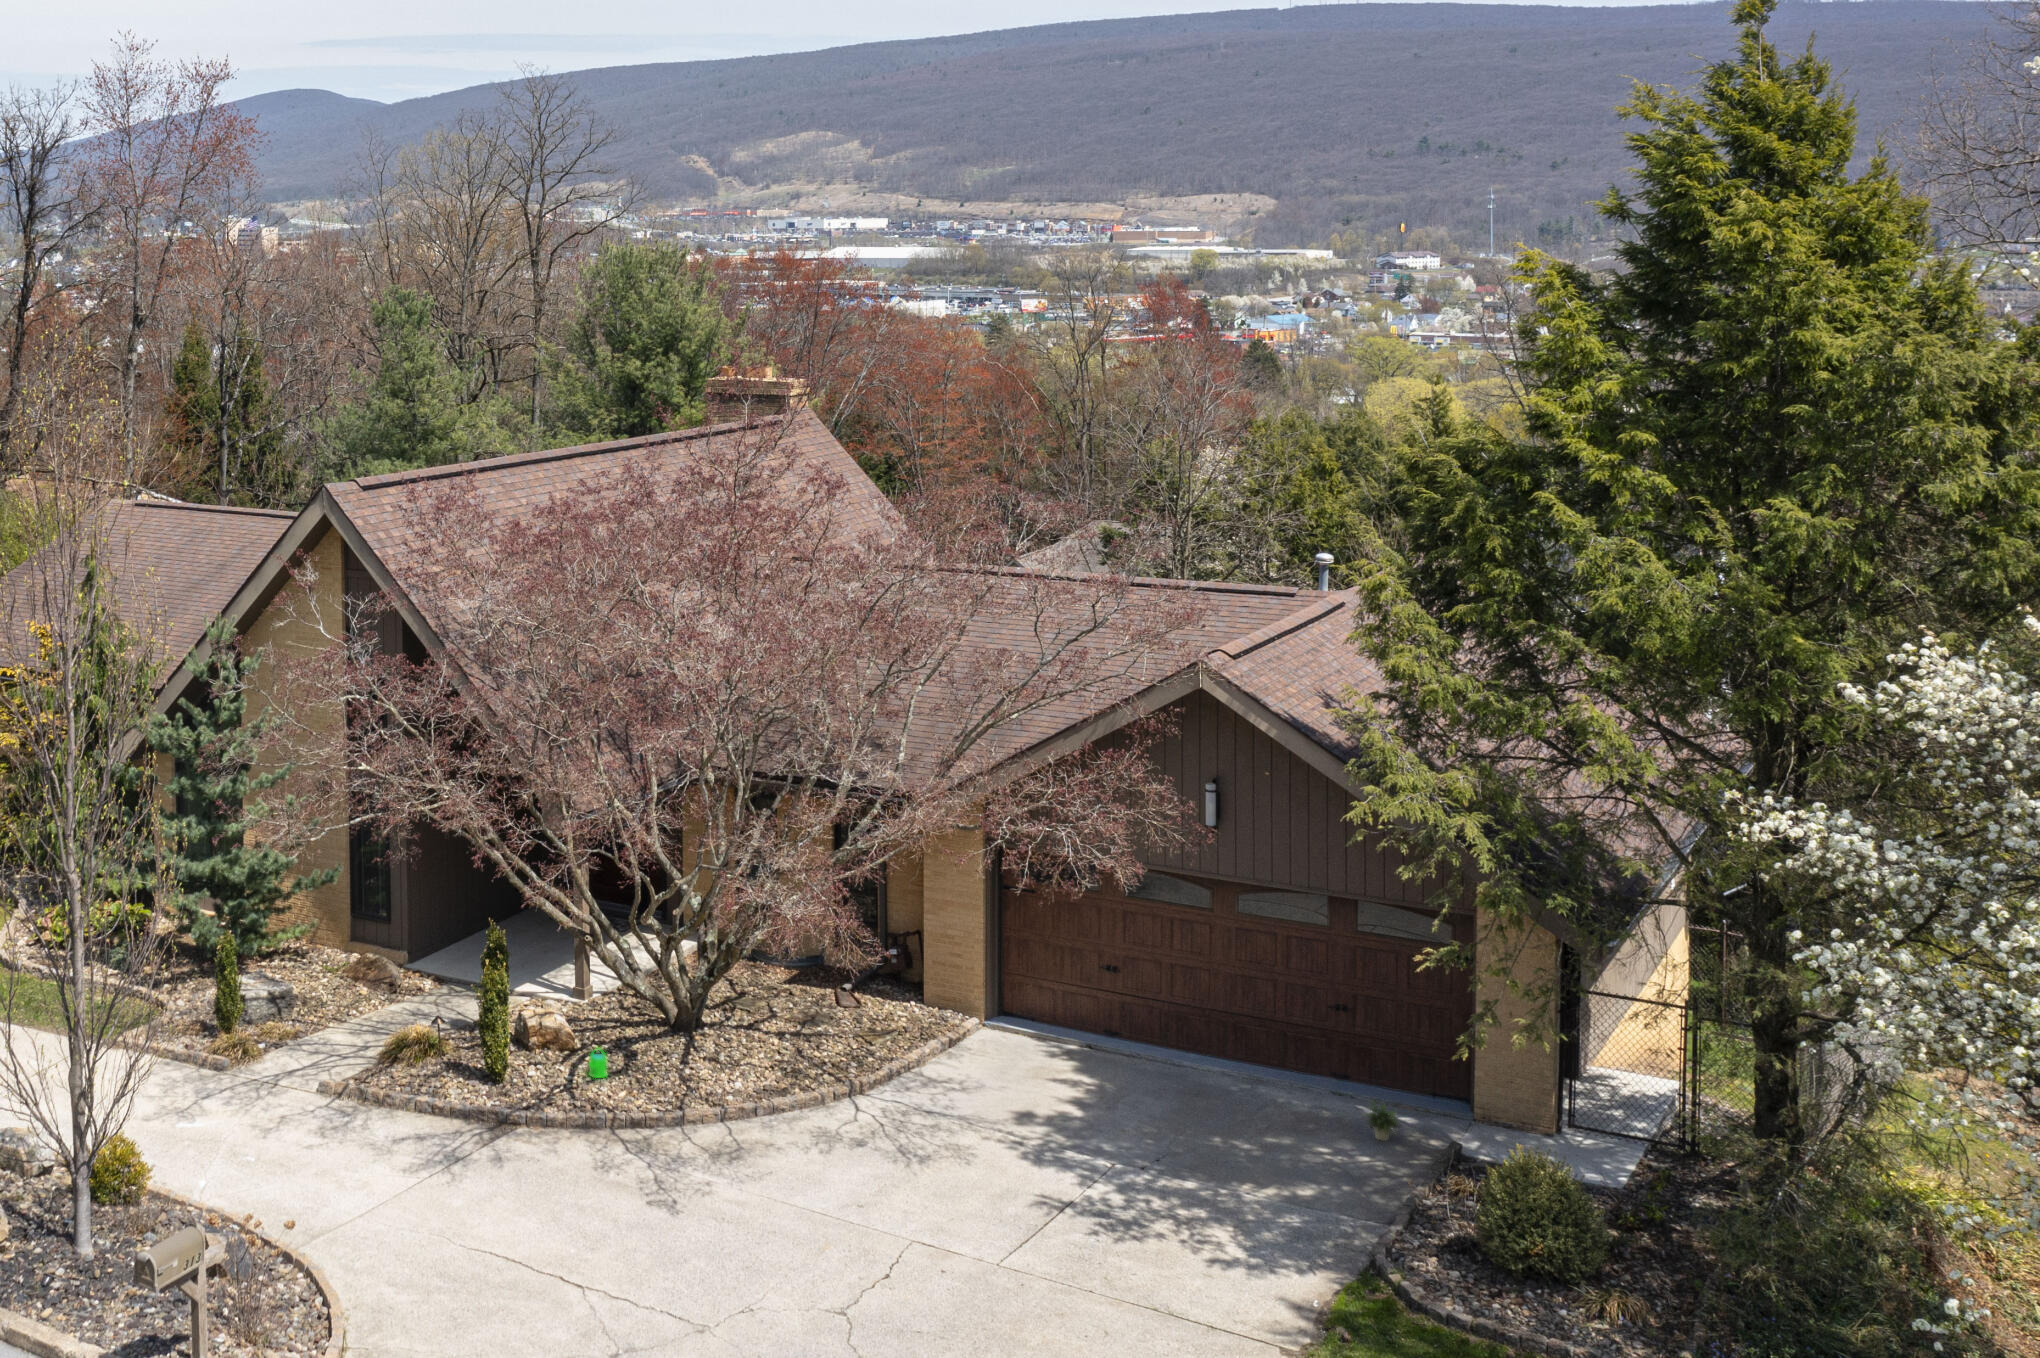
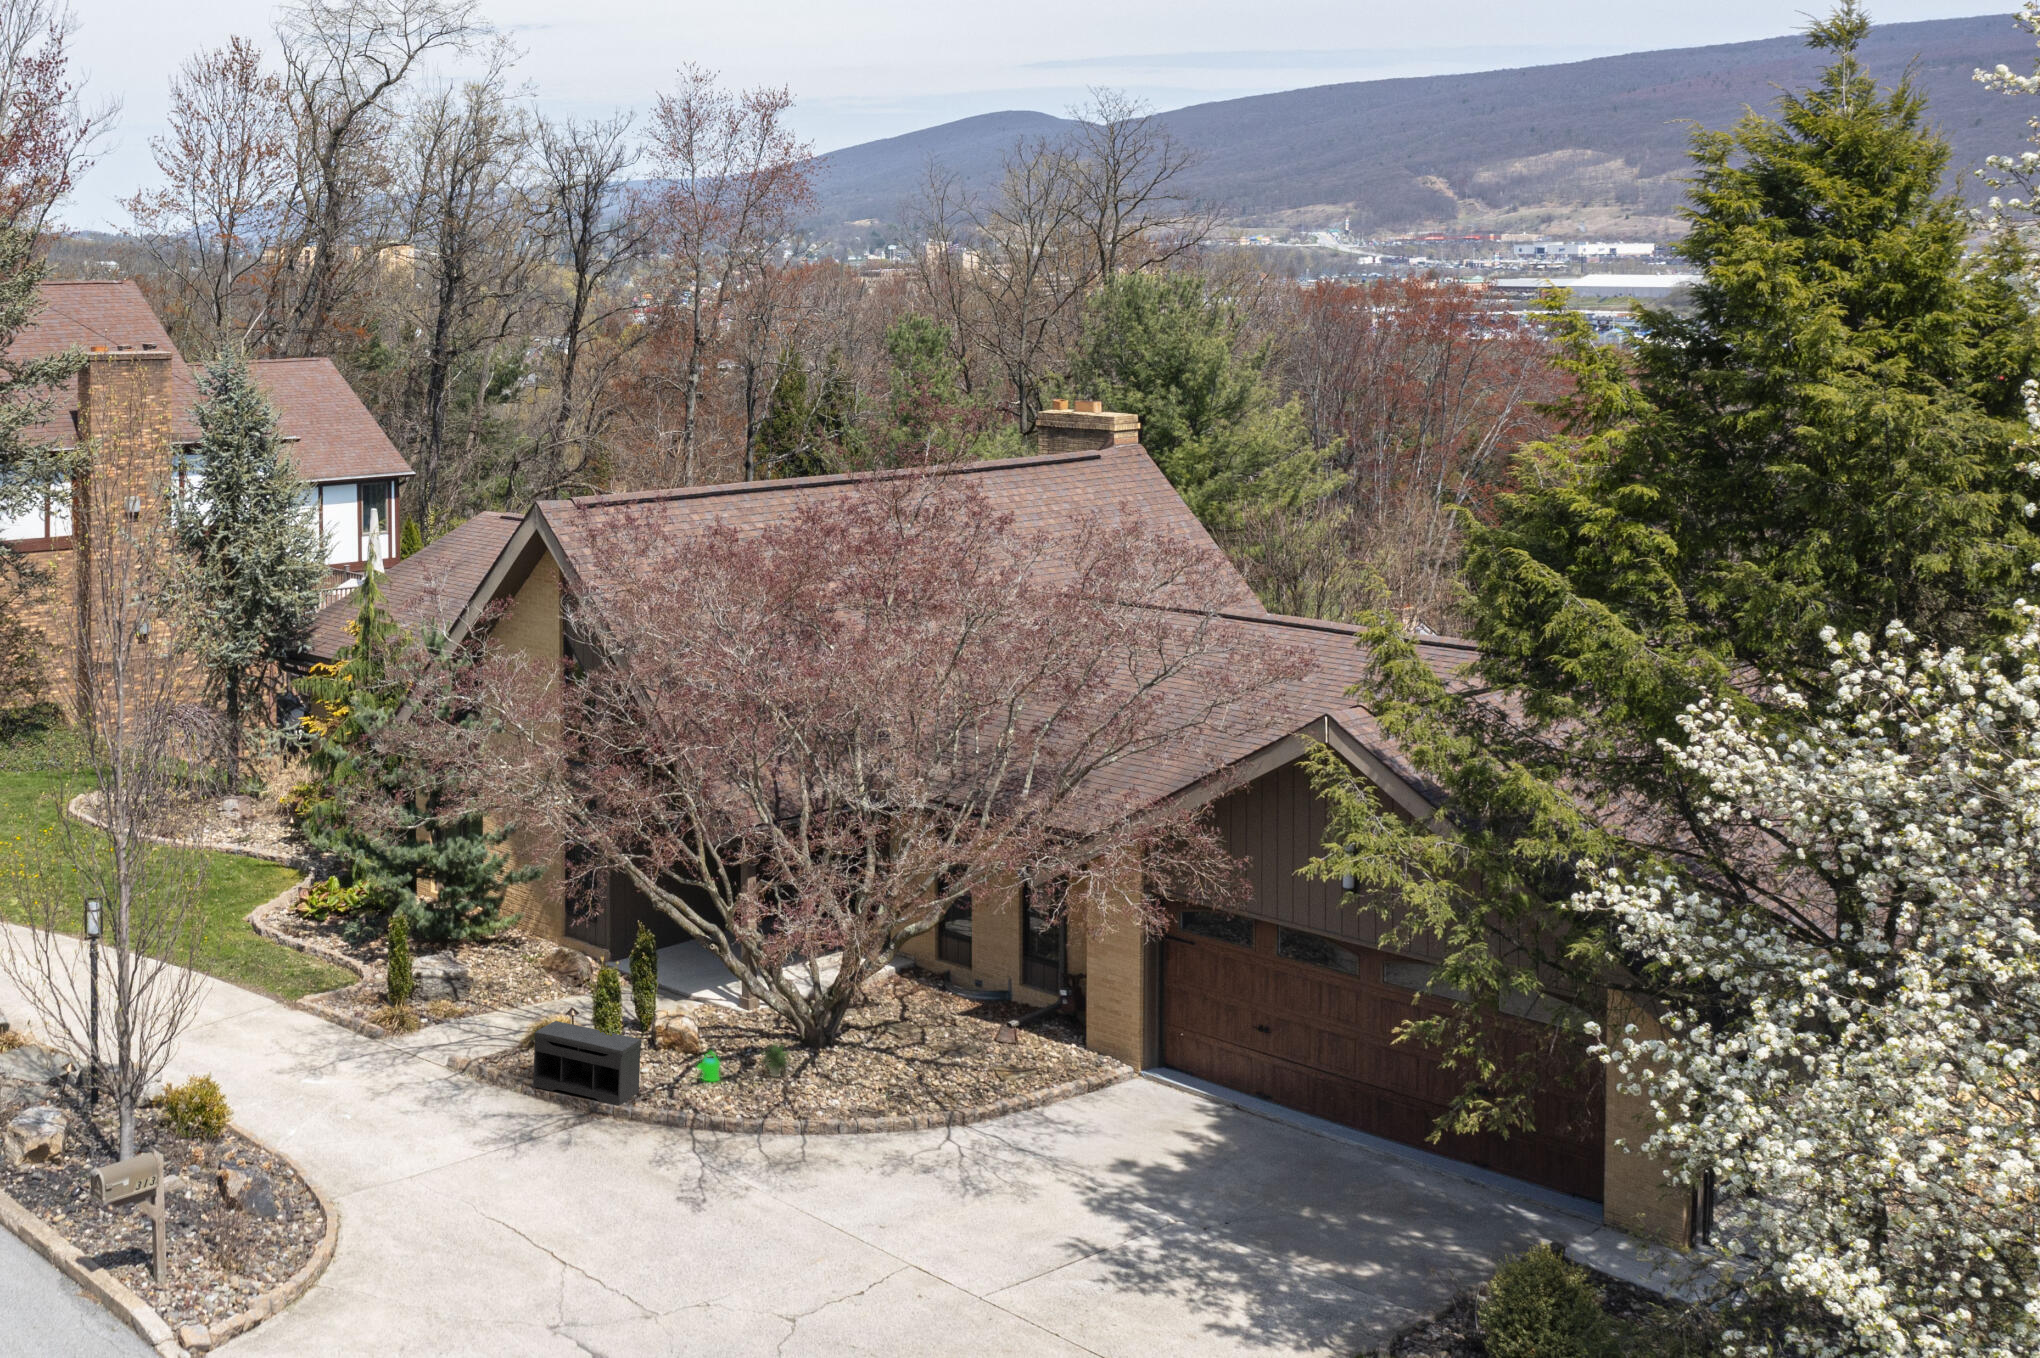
bench: none [431,1032,542,1114] -> present [533,1021,641,1106]
potted plant: present [1367,1103,1398,1141] -> present [762,1043,794,1077]

